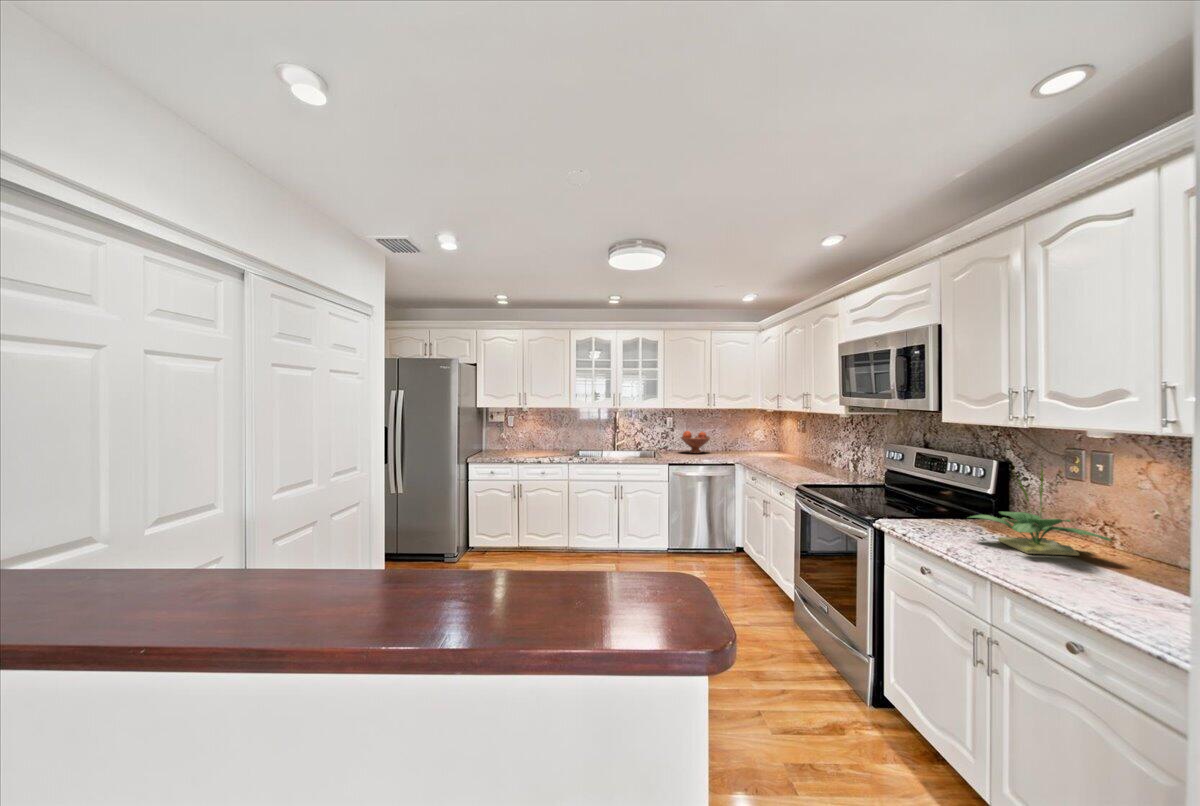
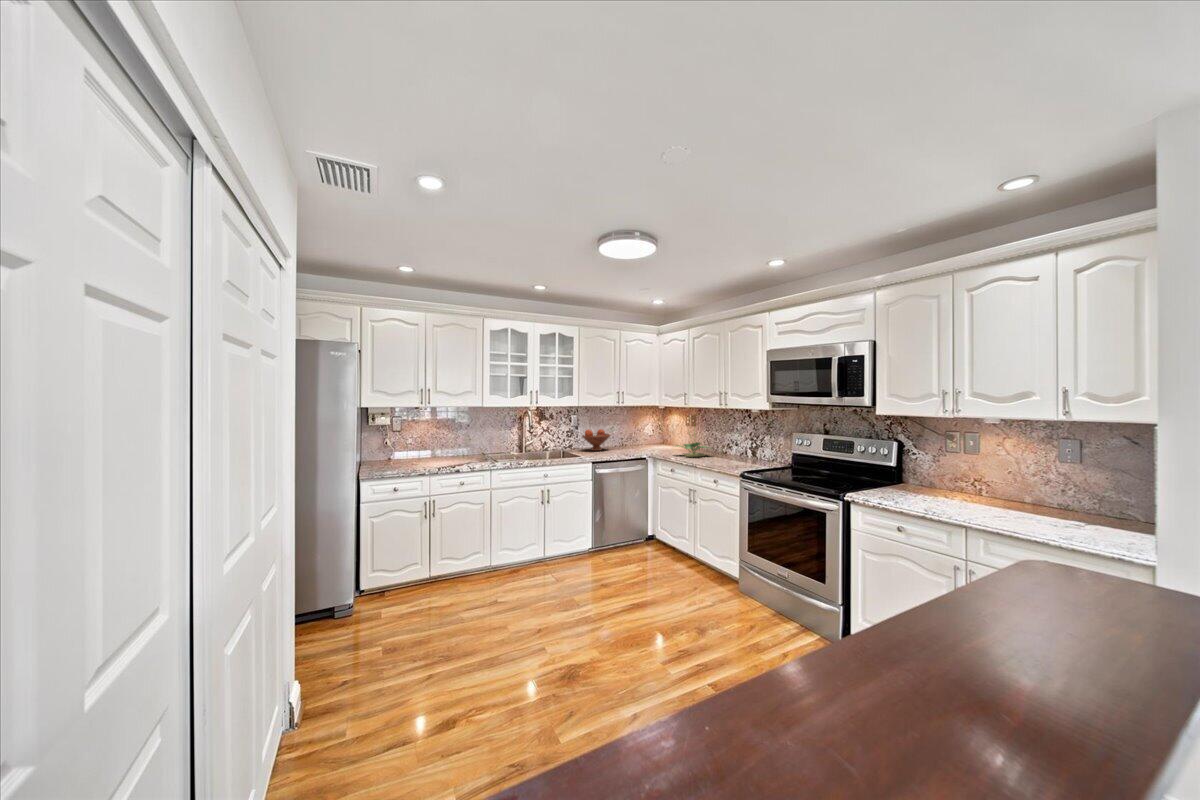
potted plant: present [970,465,1112,556] -> present [677,442,709,457]

